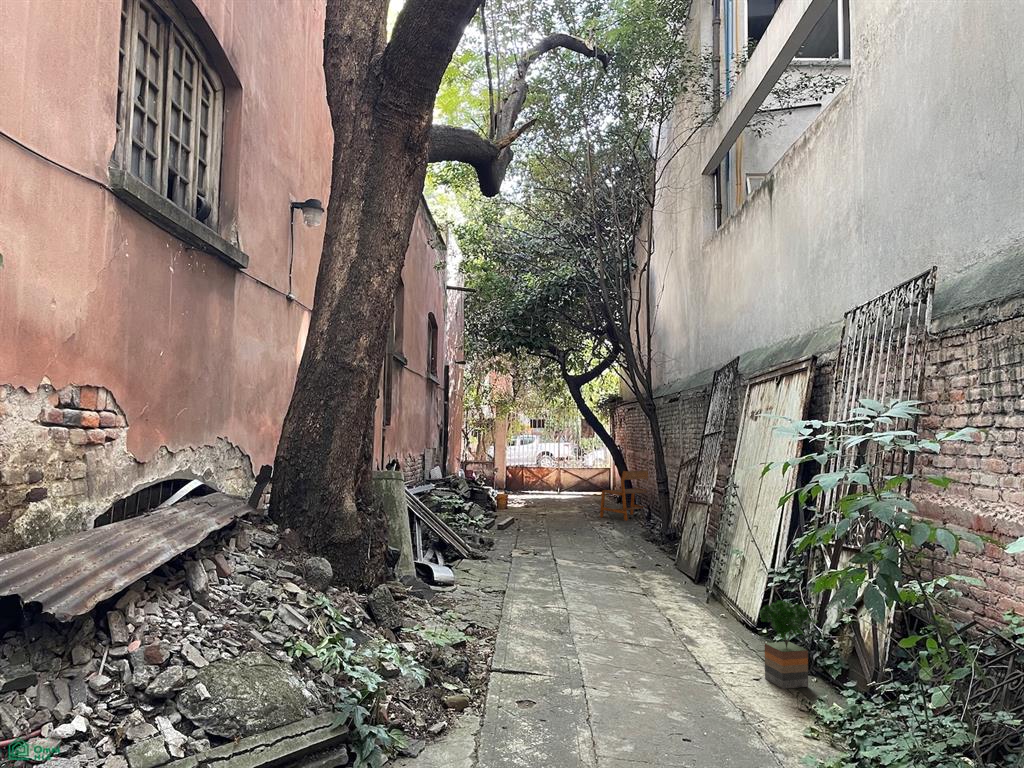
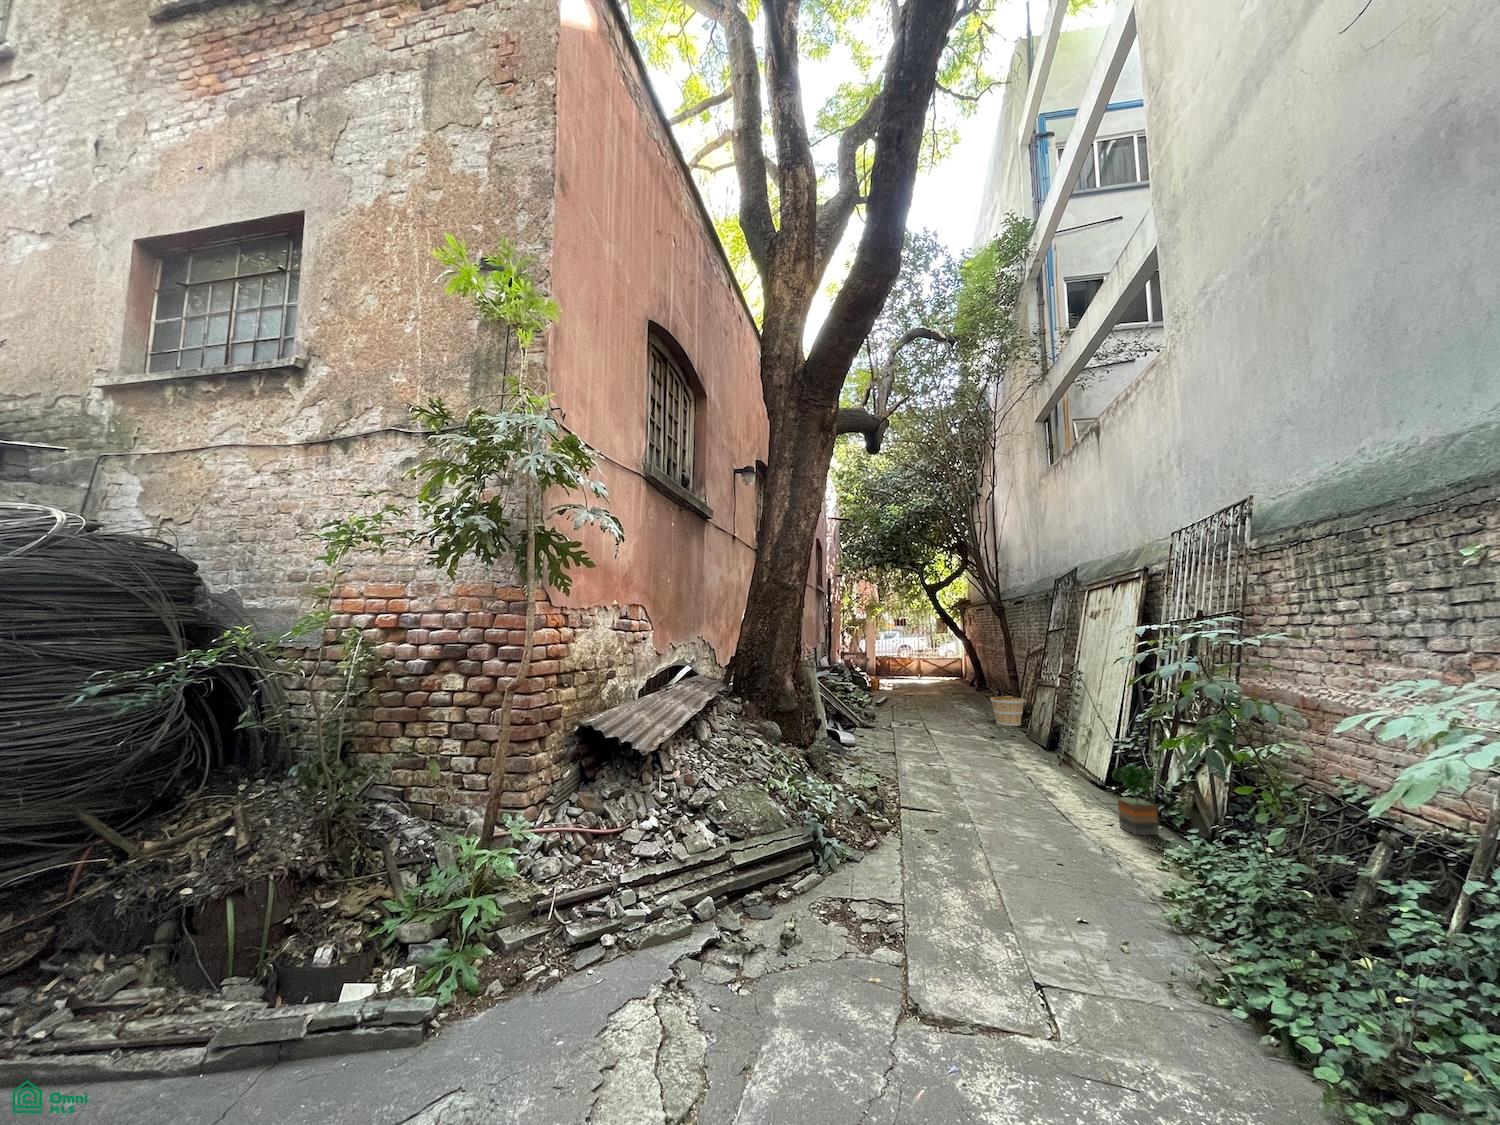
bench: present [600,470,648,520] -> none [958,661,1006,703]
wooden bucket: none [634,512,672,549] -> present [990,696,1024,726]

